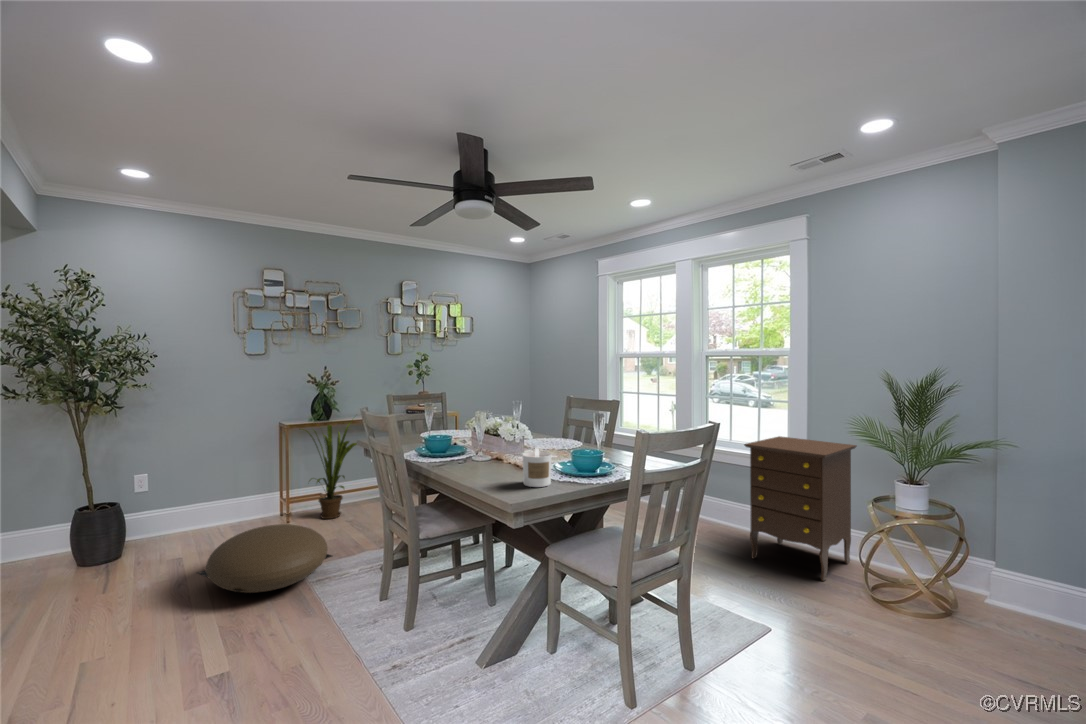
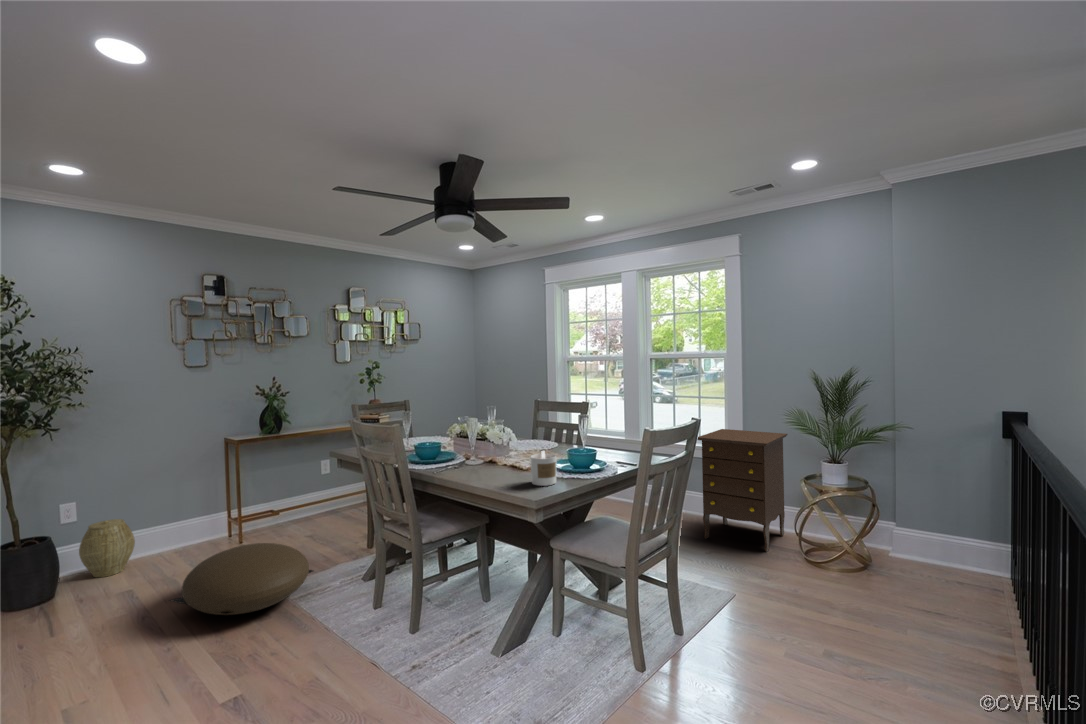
house plant: present [305,423,357,519] -> none [247,423,316,537]
woven basket: none [143,491,192,544] -> present [79,519,135,577]

